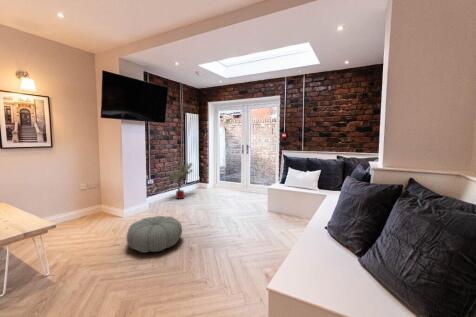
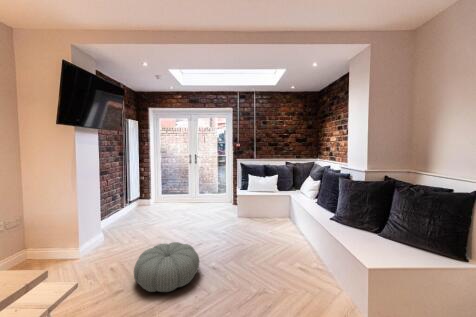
potted tree: present [167,160,192,199] -> none [113,173,144,222]

